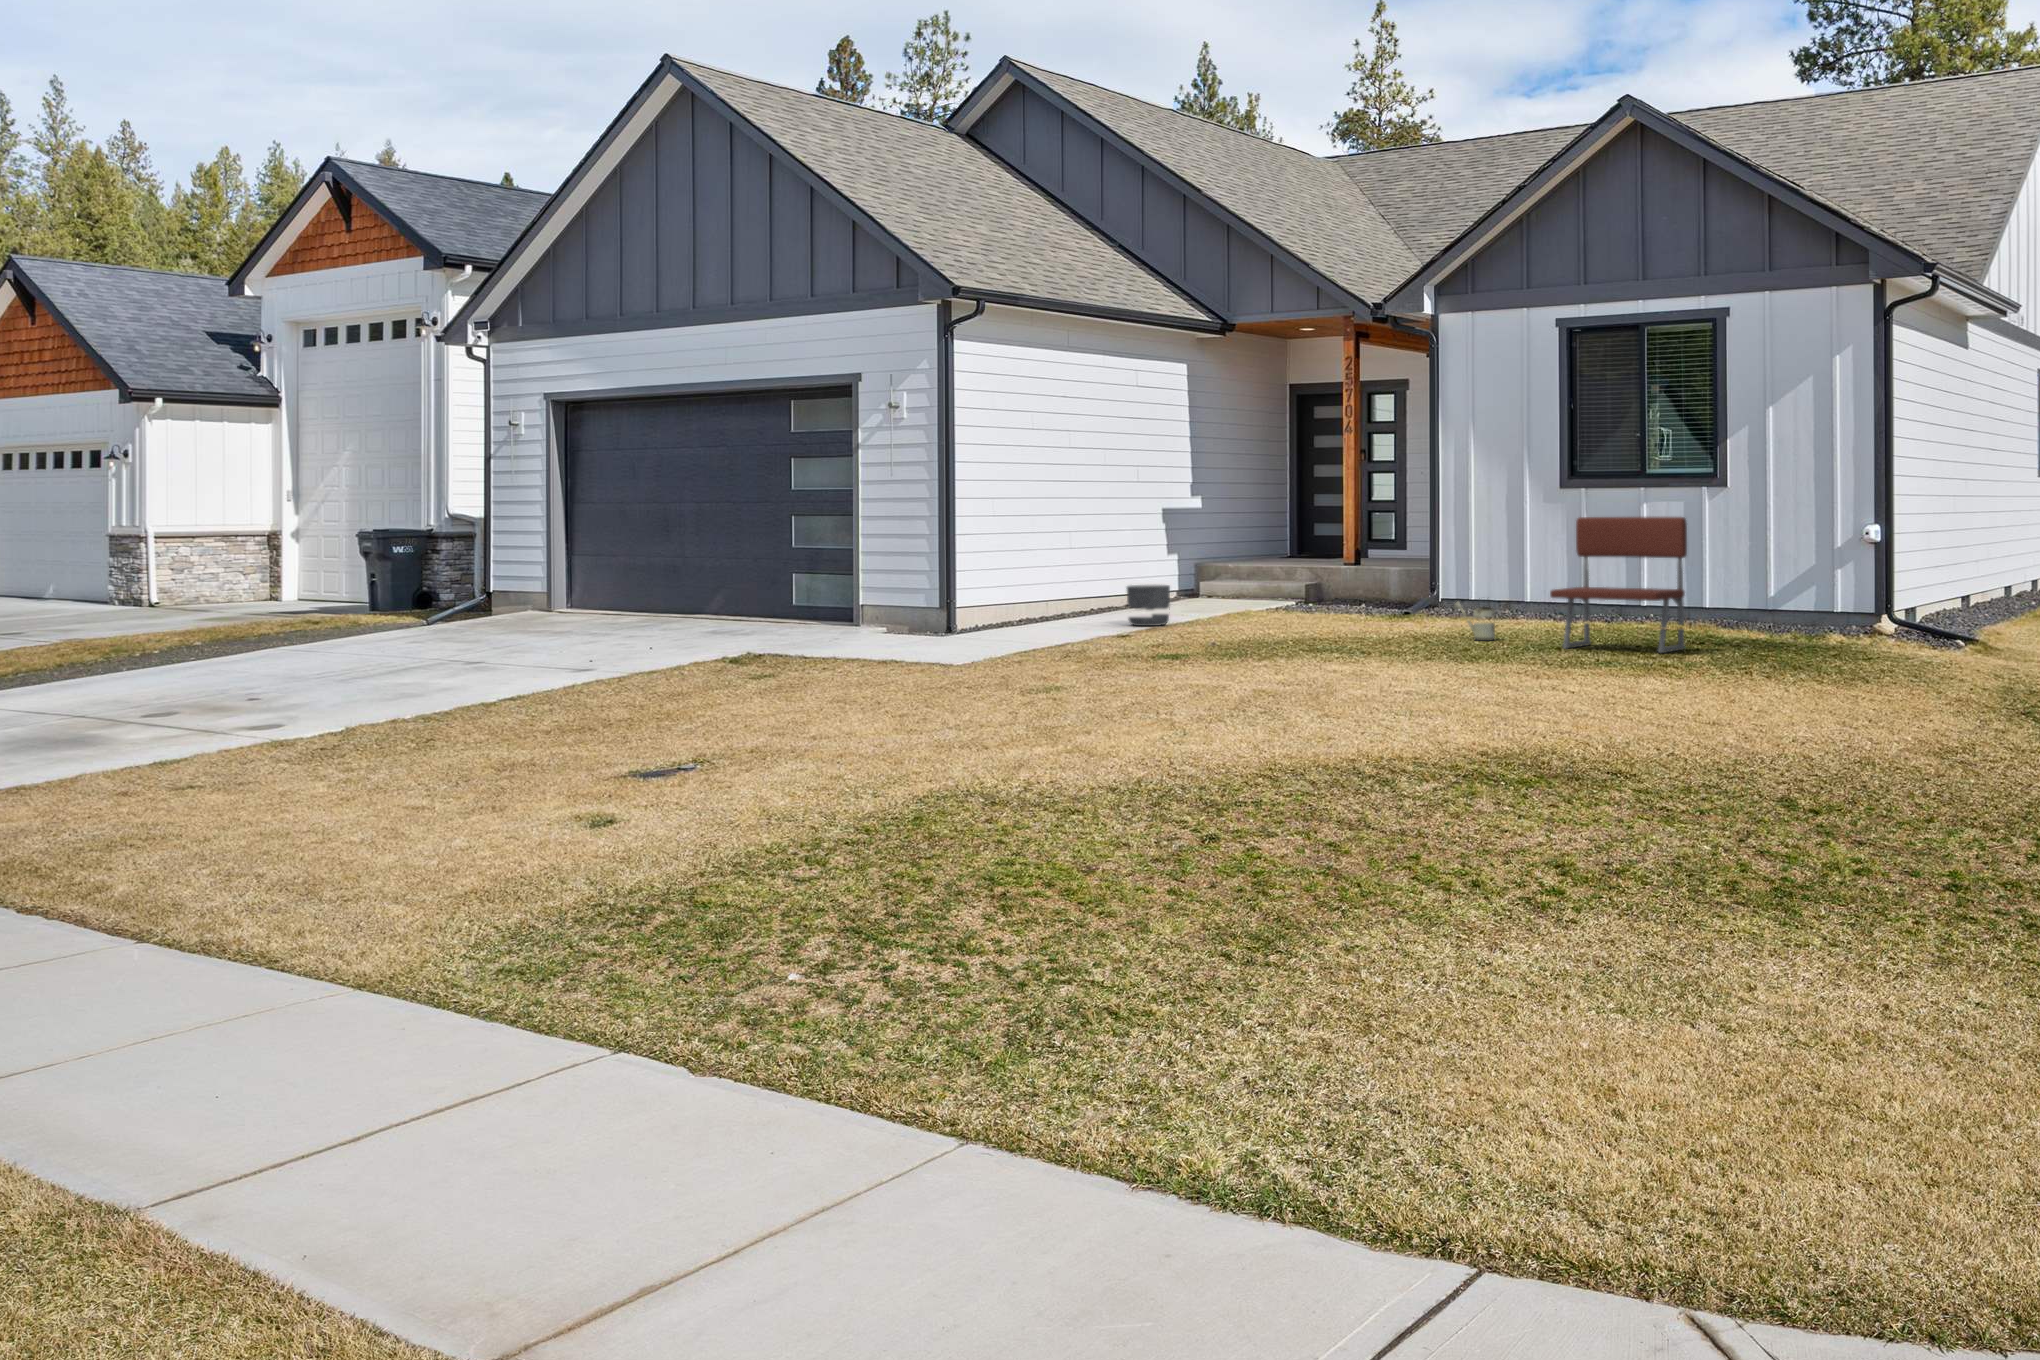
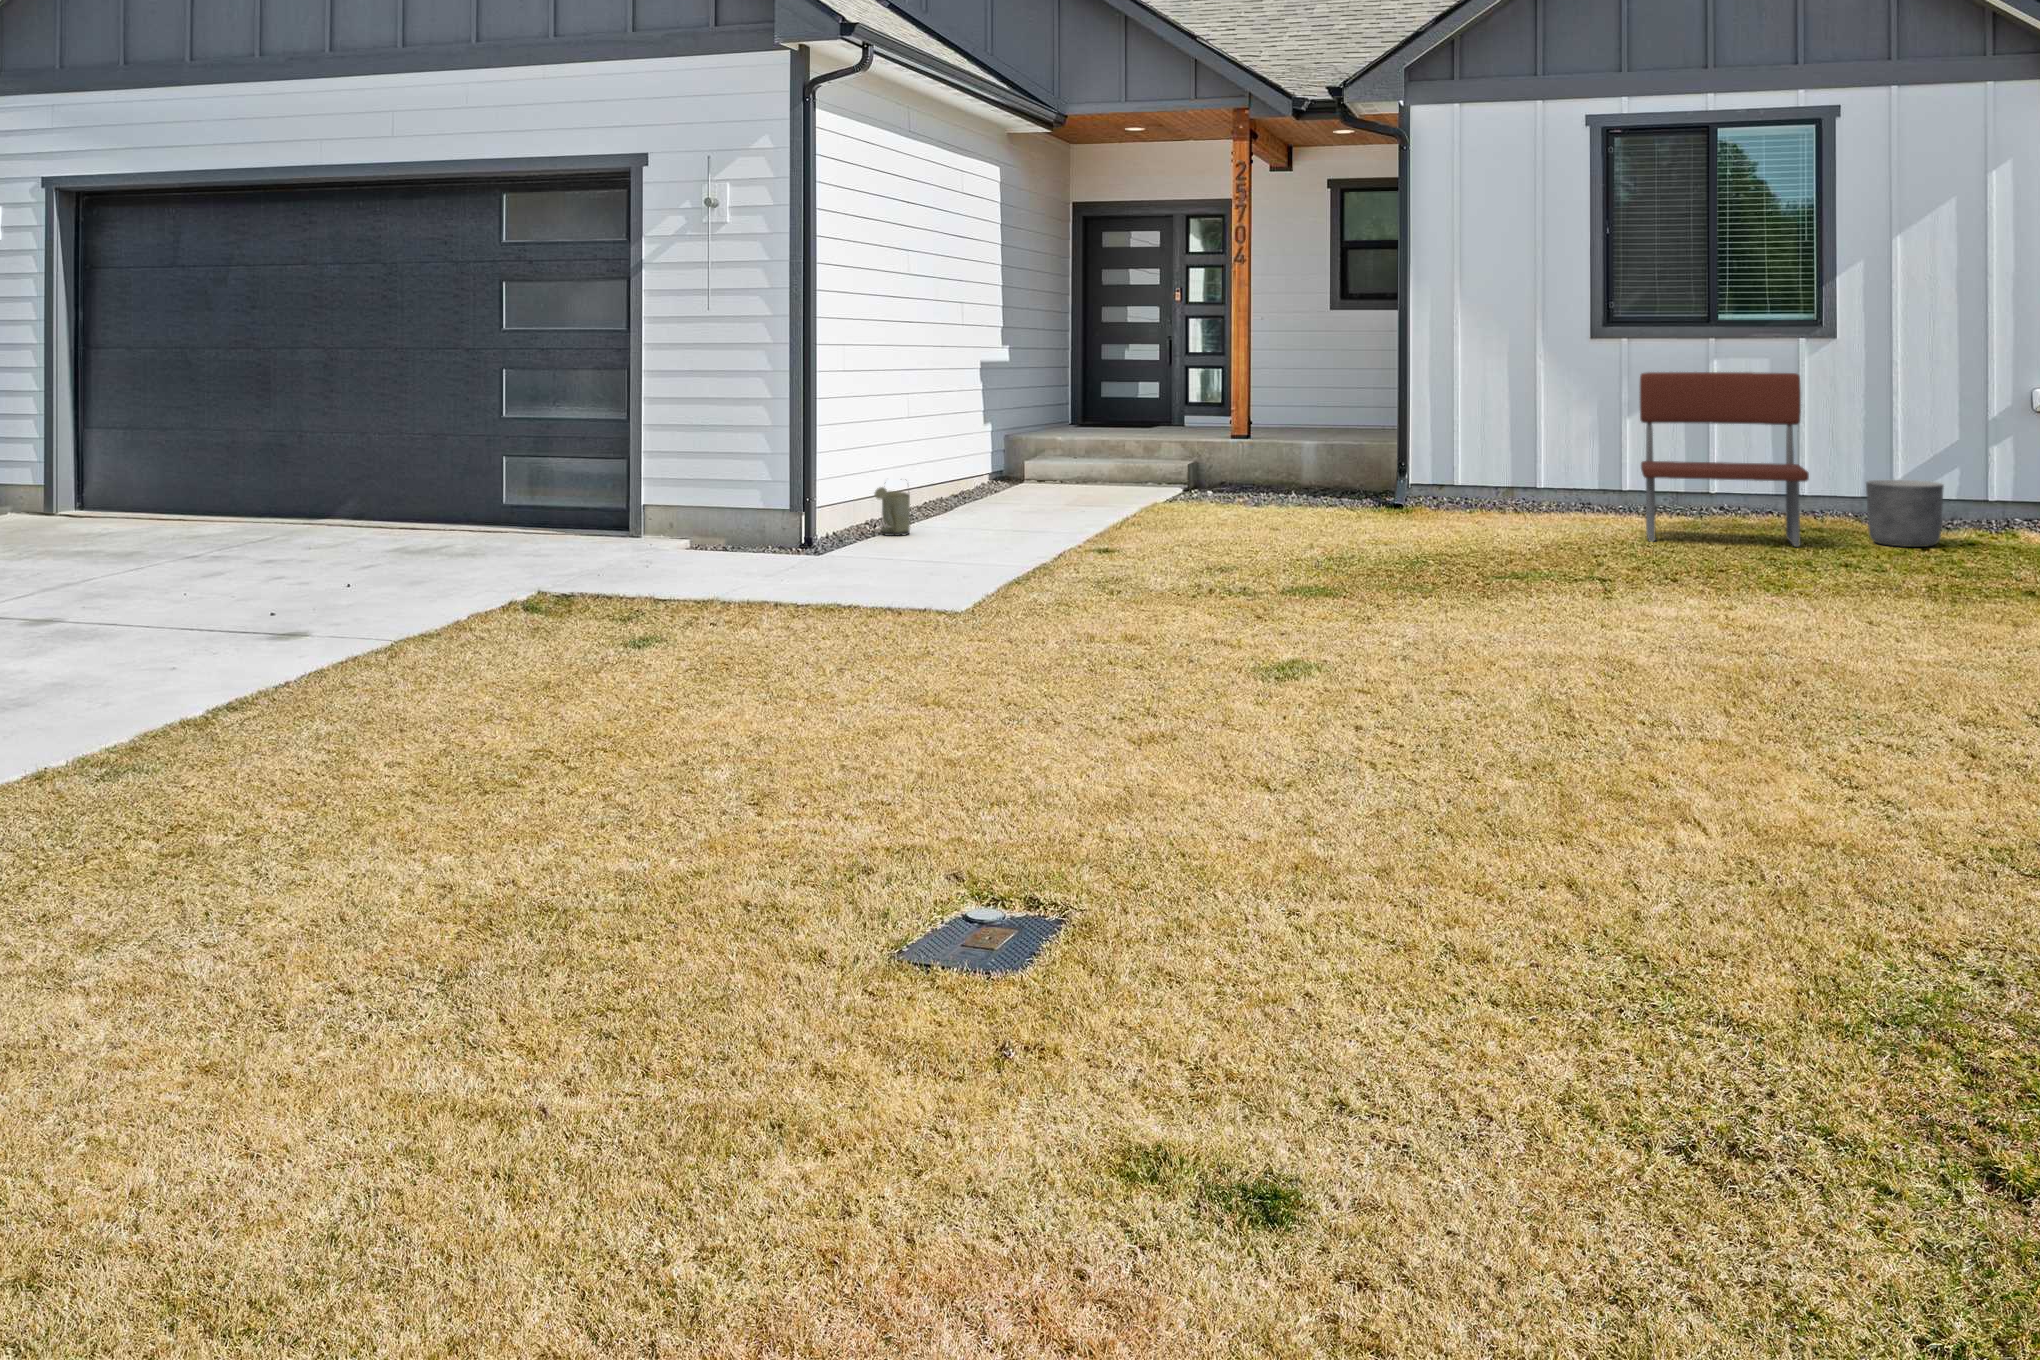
planter: present [1127,585,1170,626] -> present [1866,480,1944,547]
watering can: present [1453,598,1495,641] -> present [874,487,910,536]

